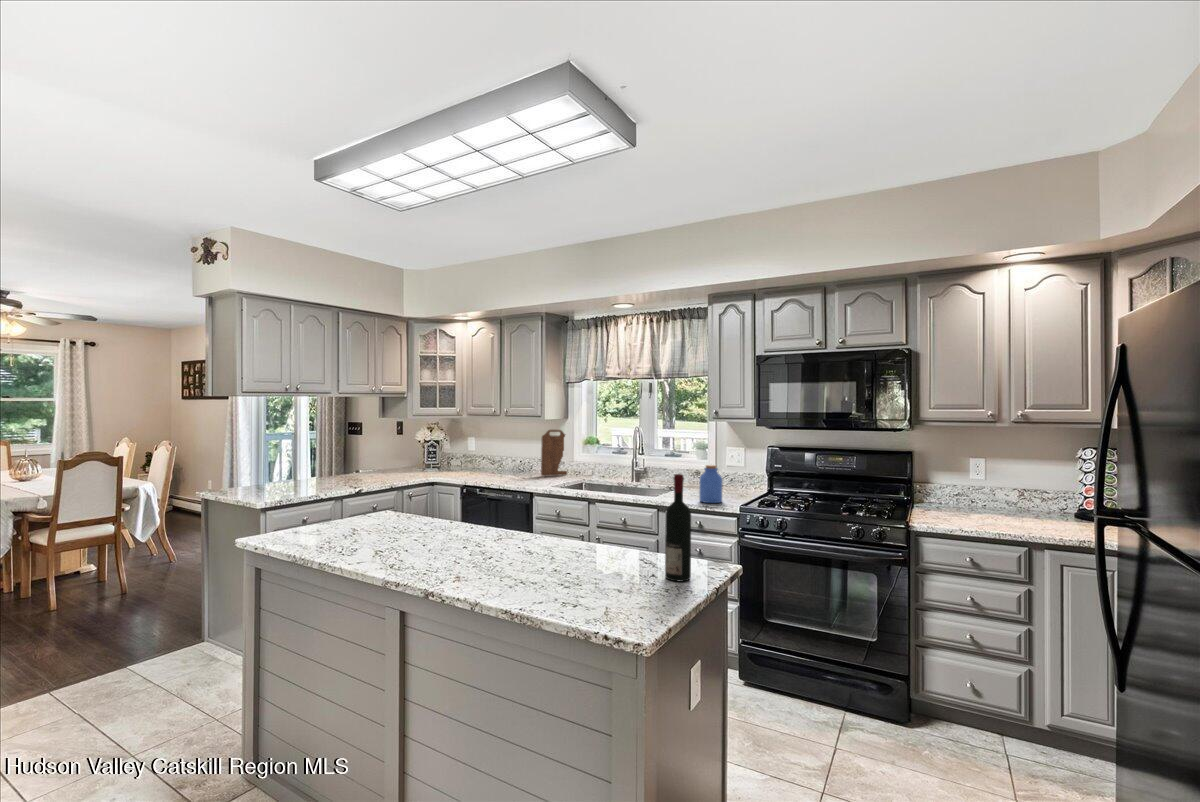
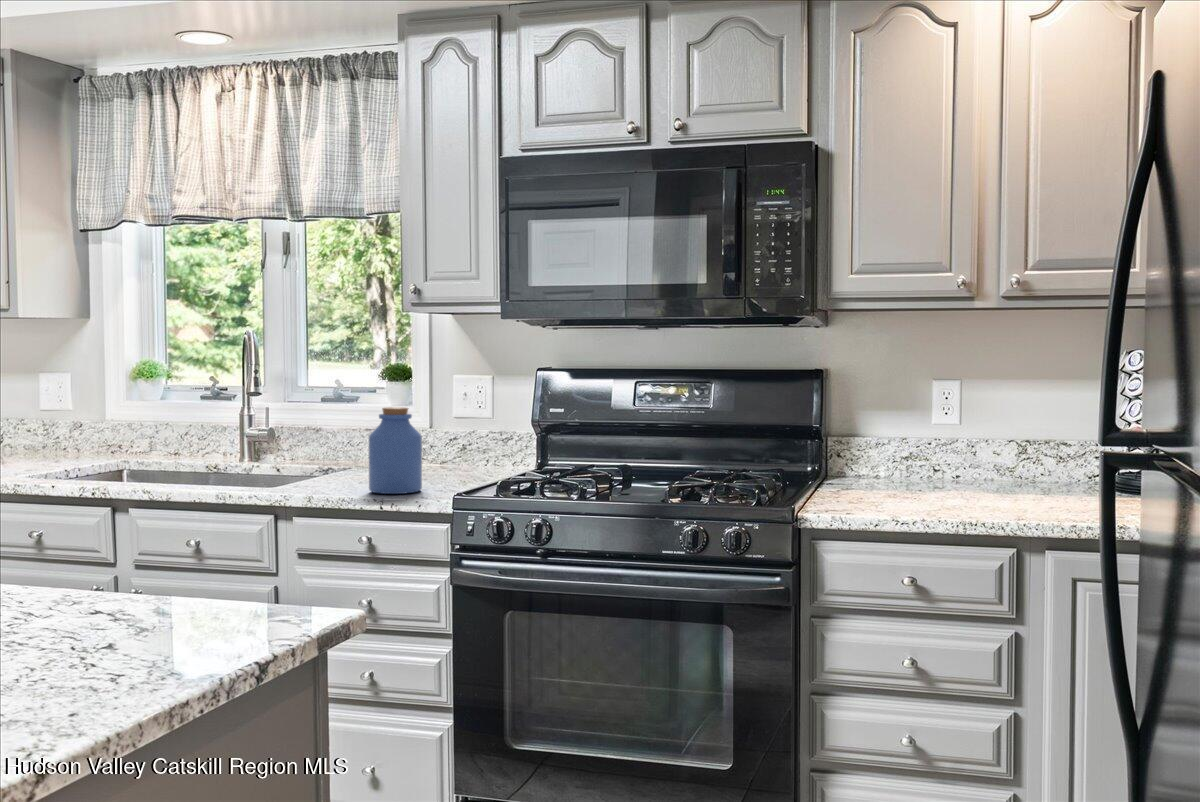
cutting board: present [541,430,567,476] -> none [20,345,93,457]
wine bottle: present [665,474,691,581] -> none [98,373,176,666]

